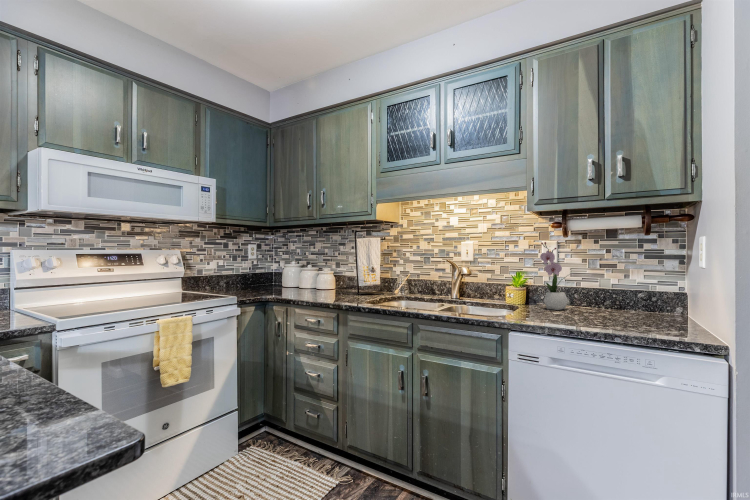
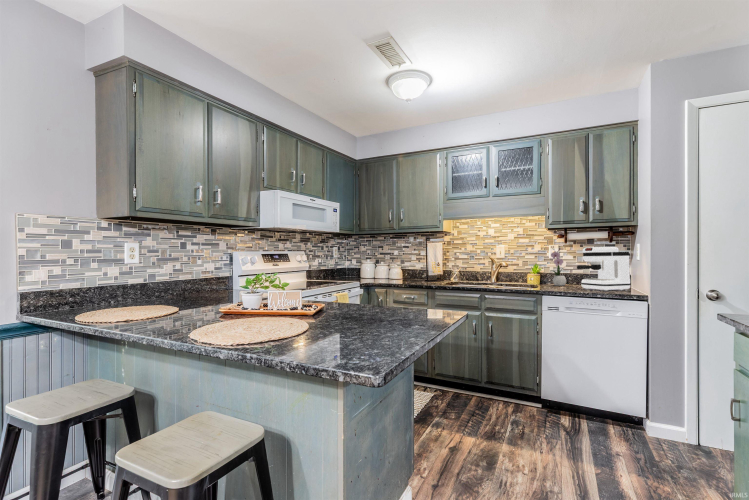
coffee maker: none [575,243,685,329] -> present [577,247,630,291]

